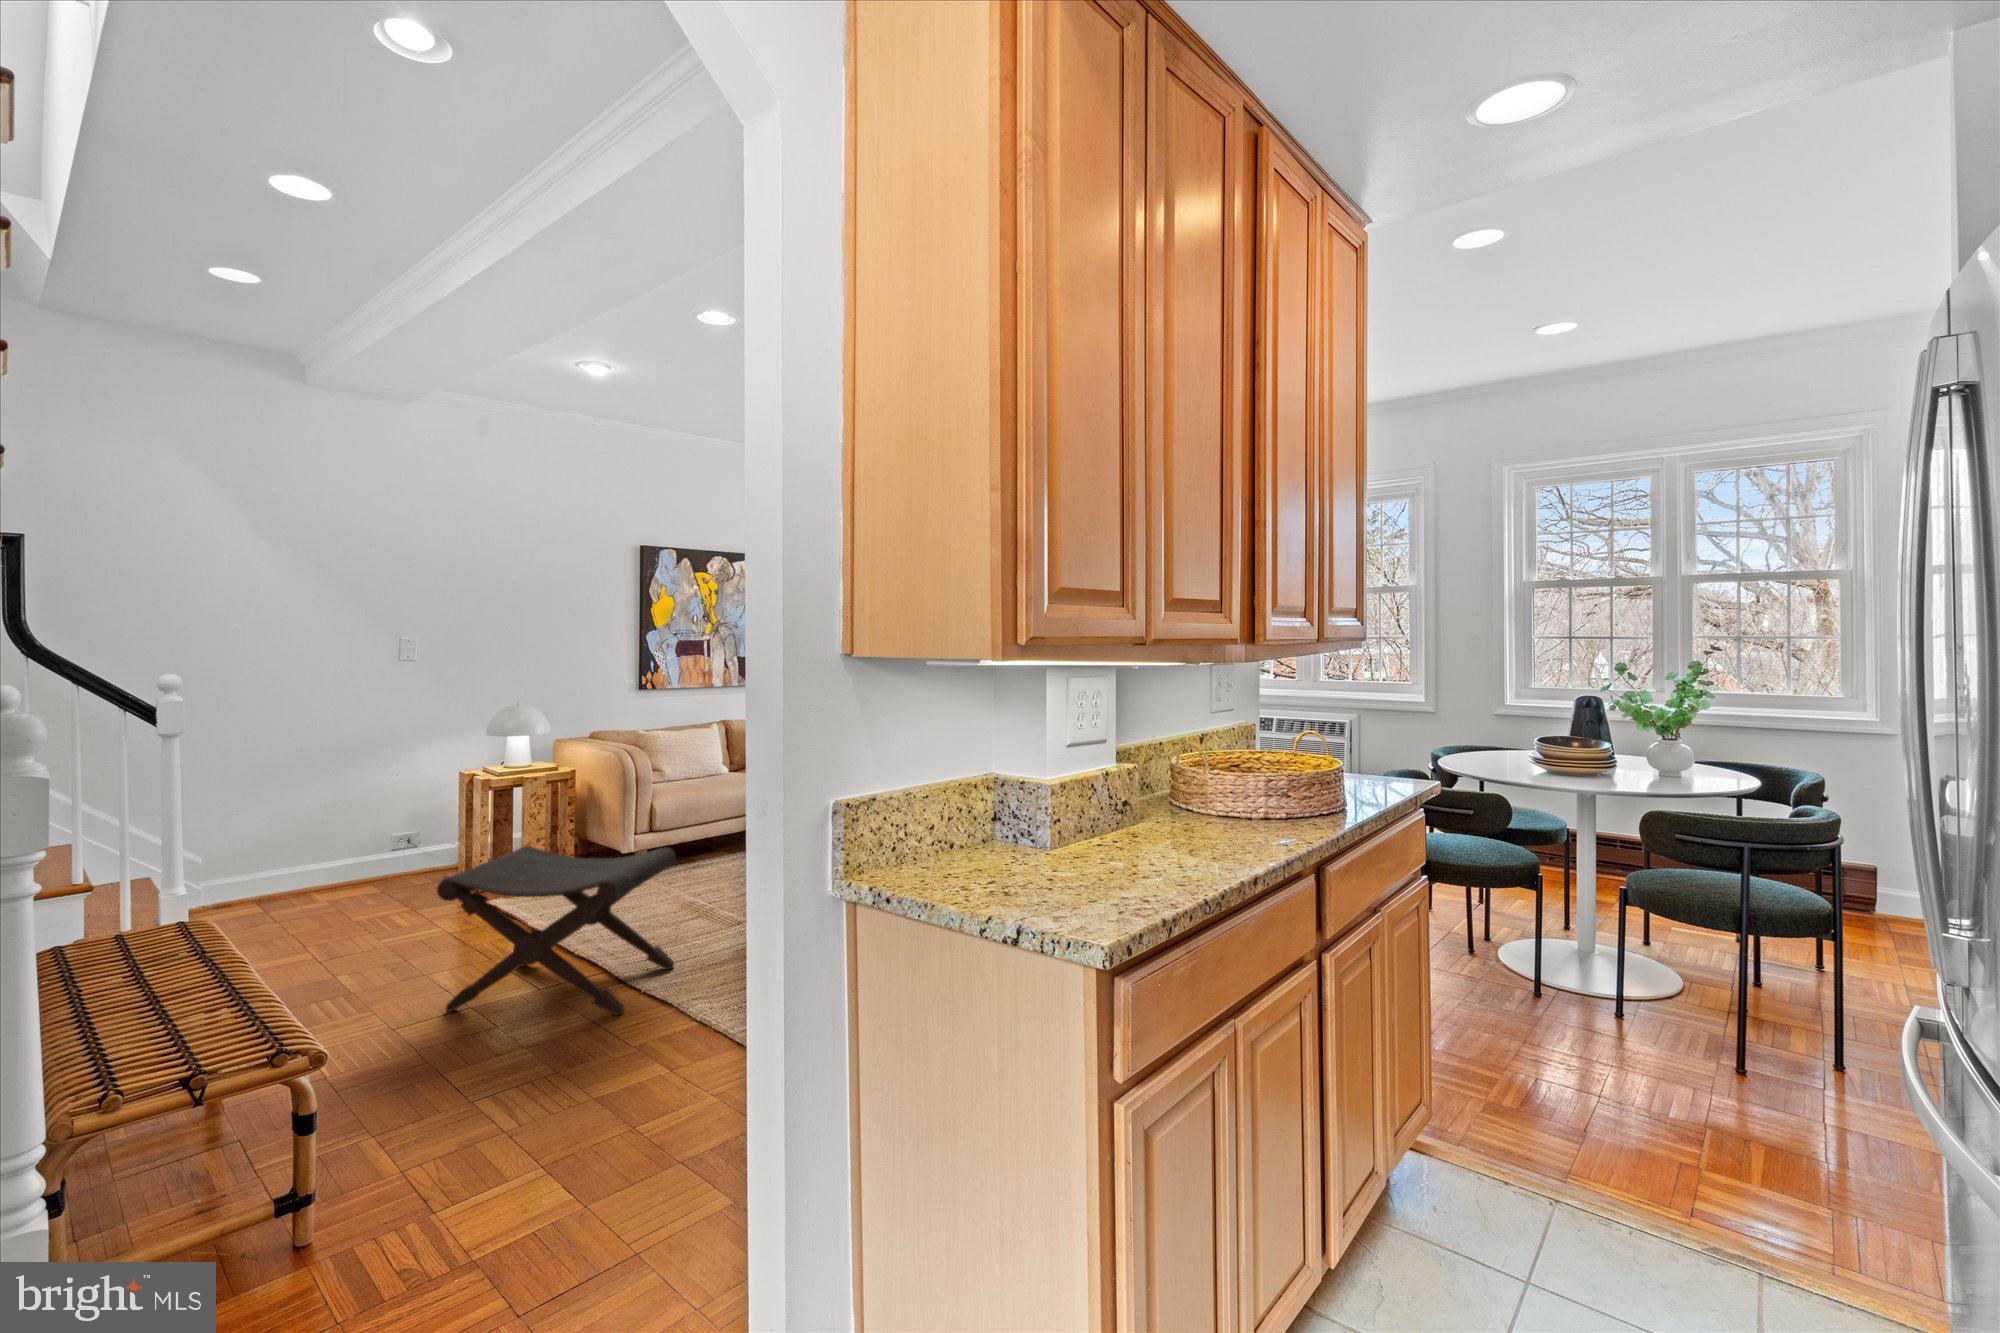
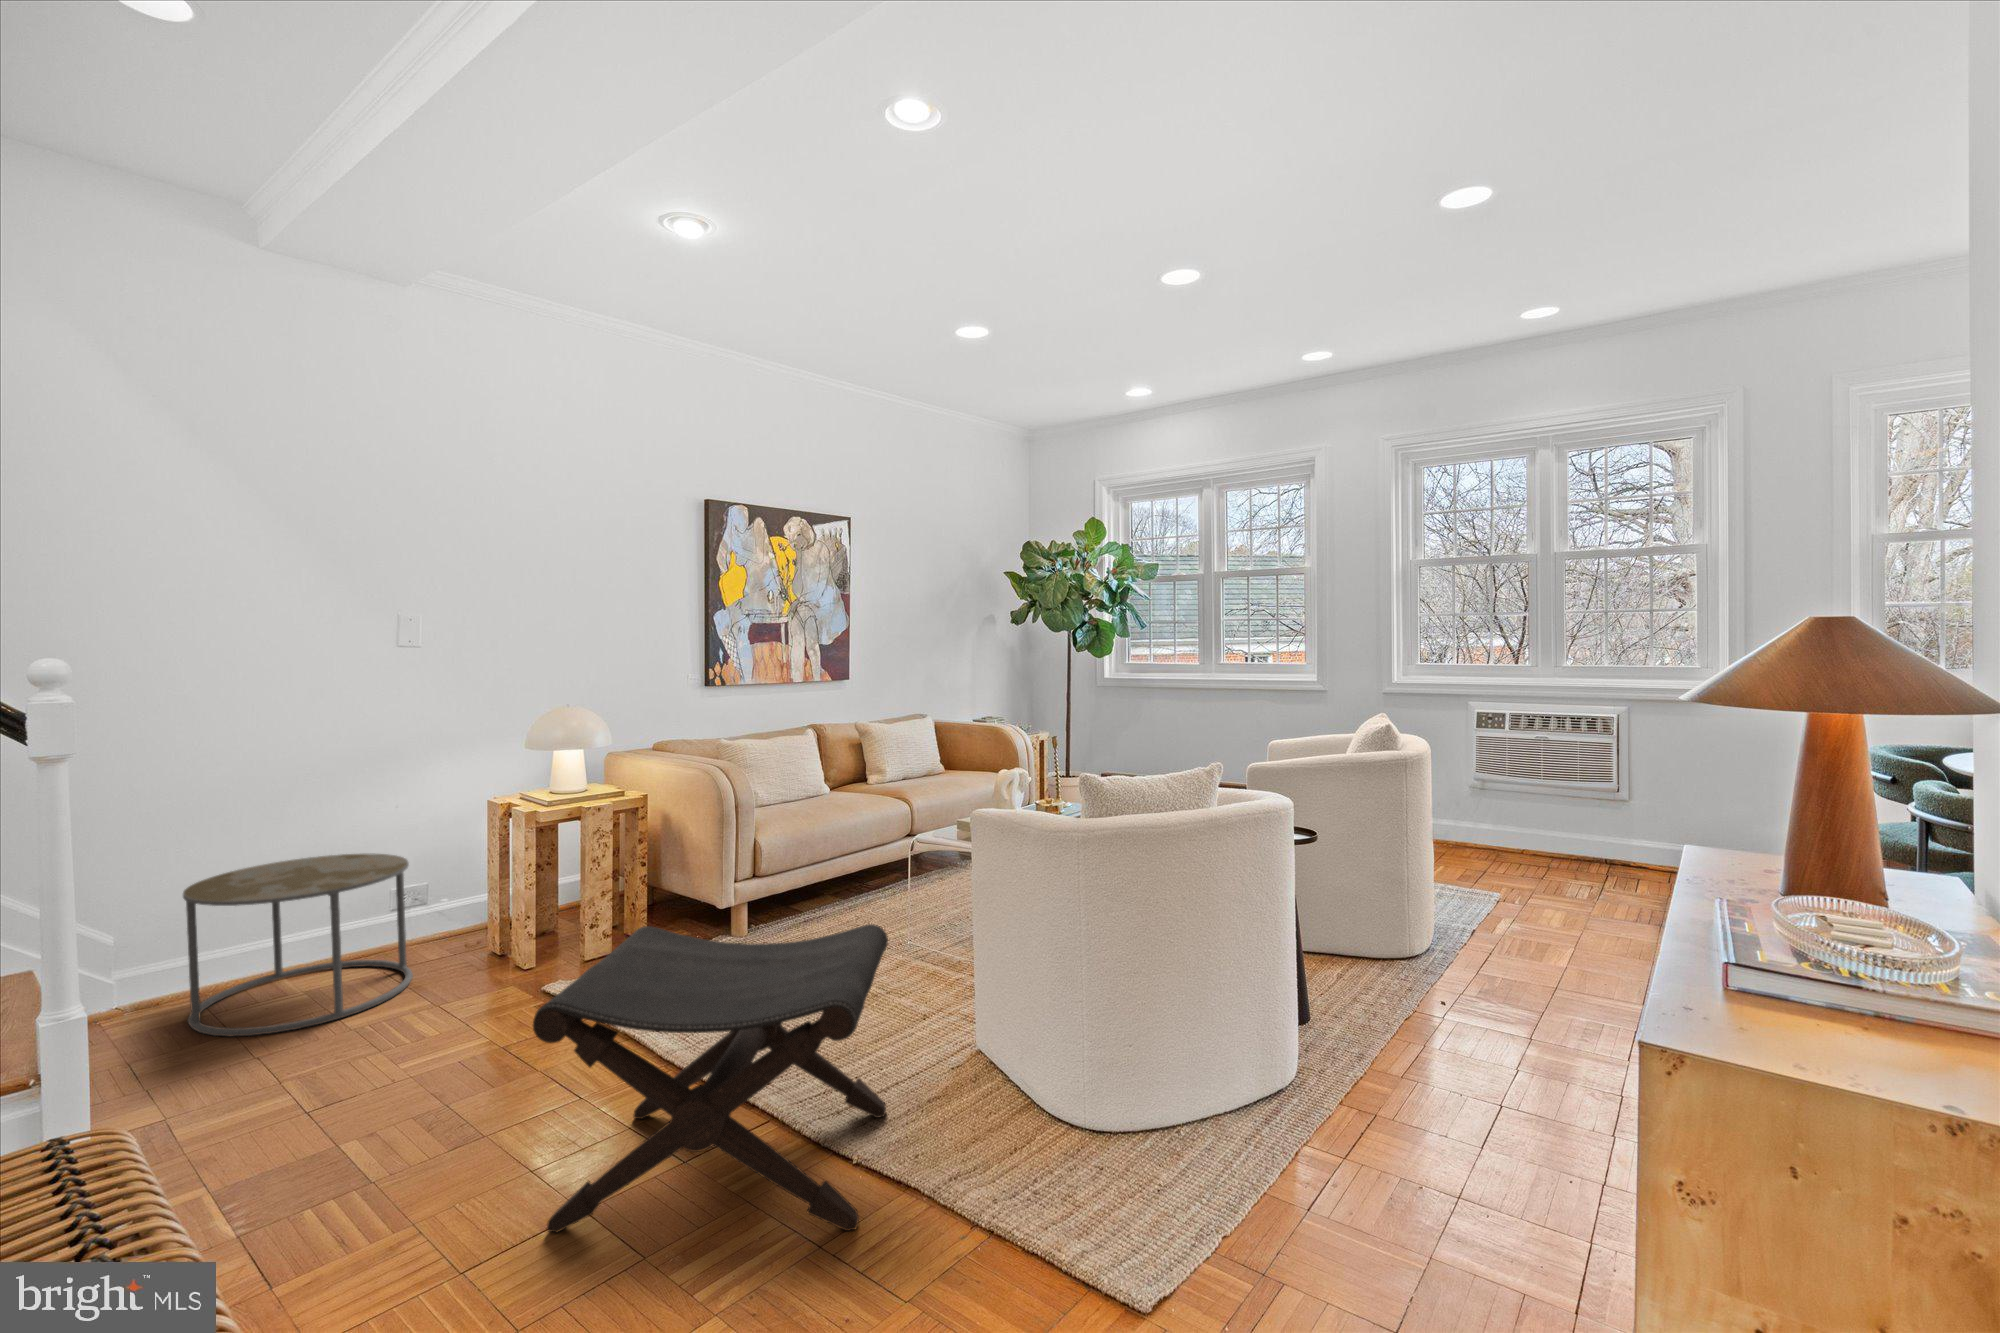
side table: none [247,807,402,922] -> present [183,854,413,1036]

